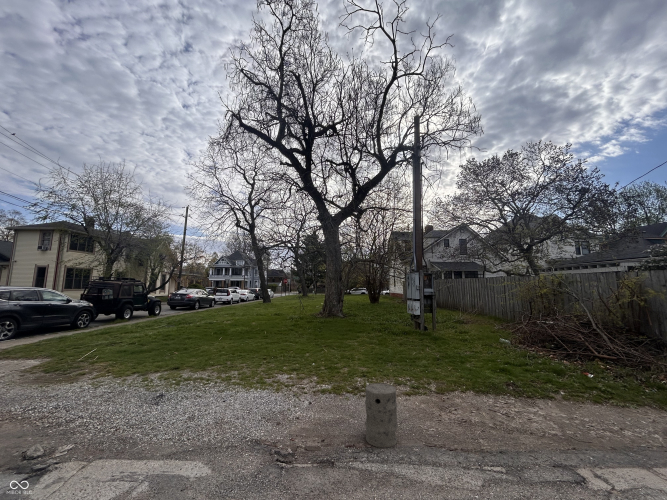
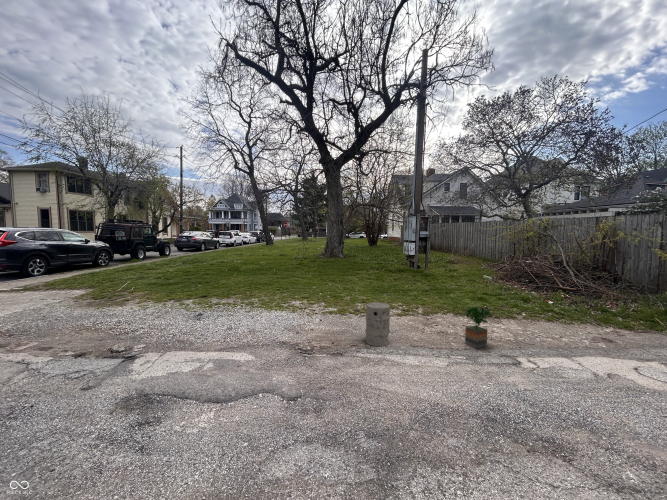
potted tree: none [495,389,534,451] -> present [465,307,493,348]

